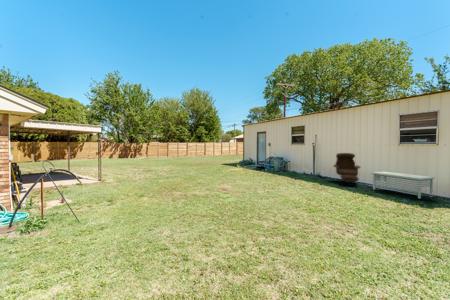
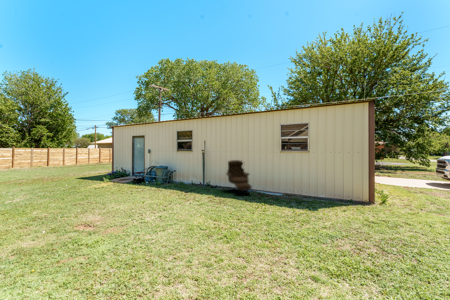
storage bench: present [372,171,434,199] -> none [264,177,308,201]

